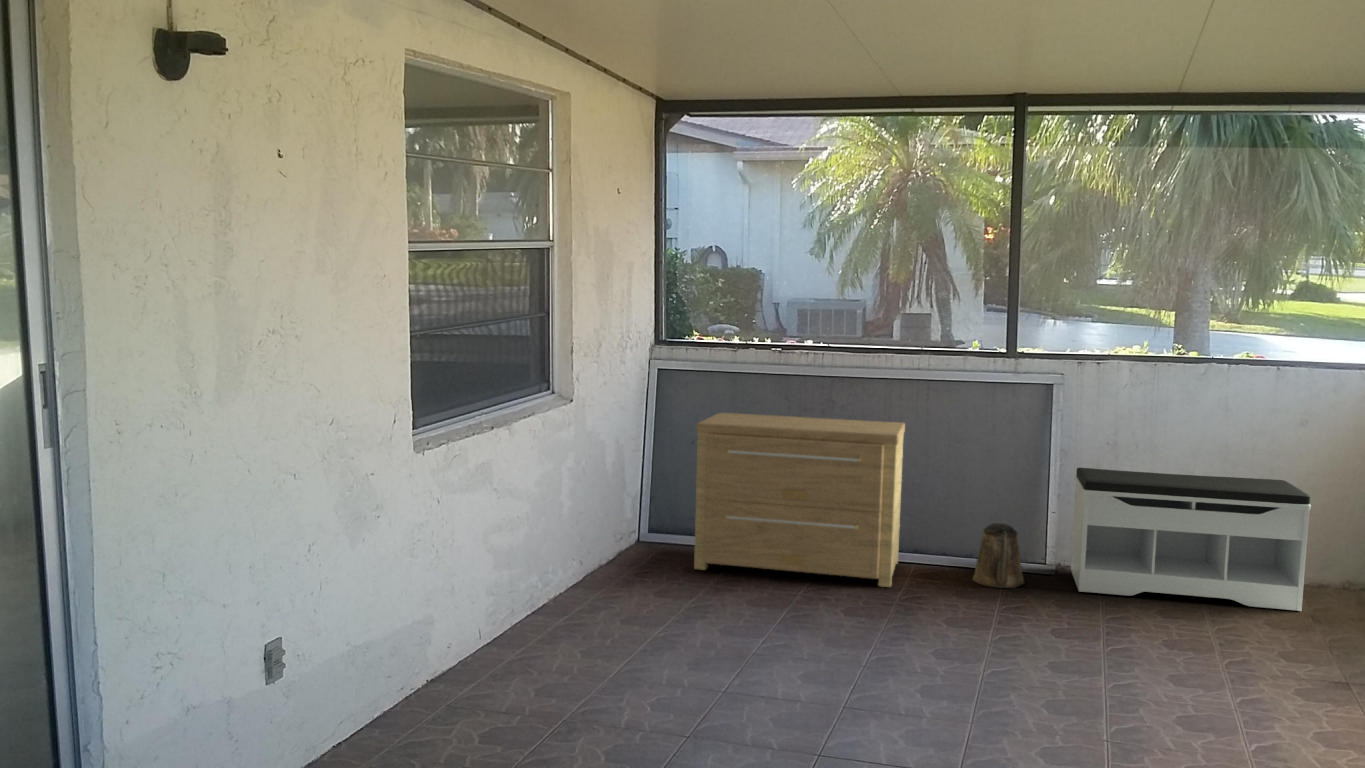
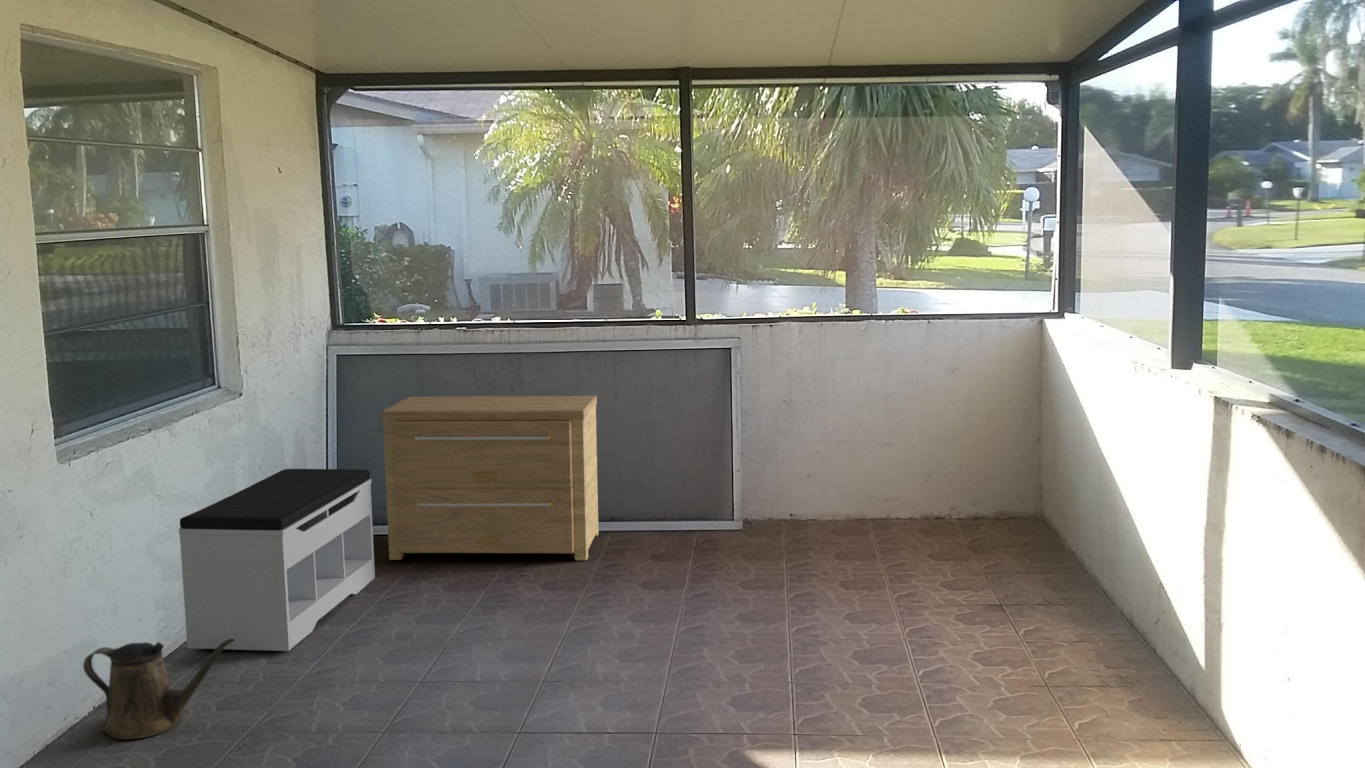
bench: present [1071,468,1311,611] -> present [179,469,375,651]
watering can: present [973,523,1025,588] -> present [83,638,234,739]

